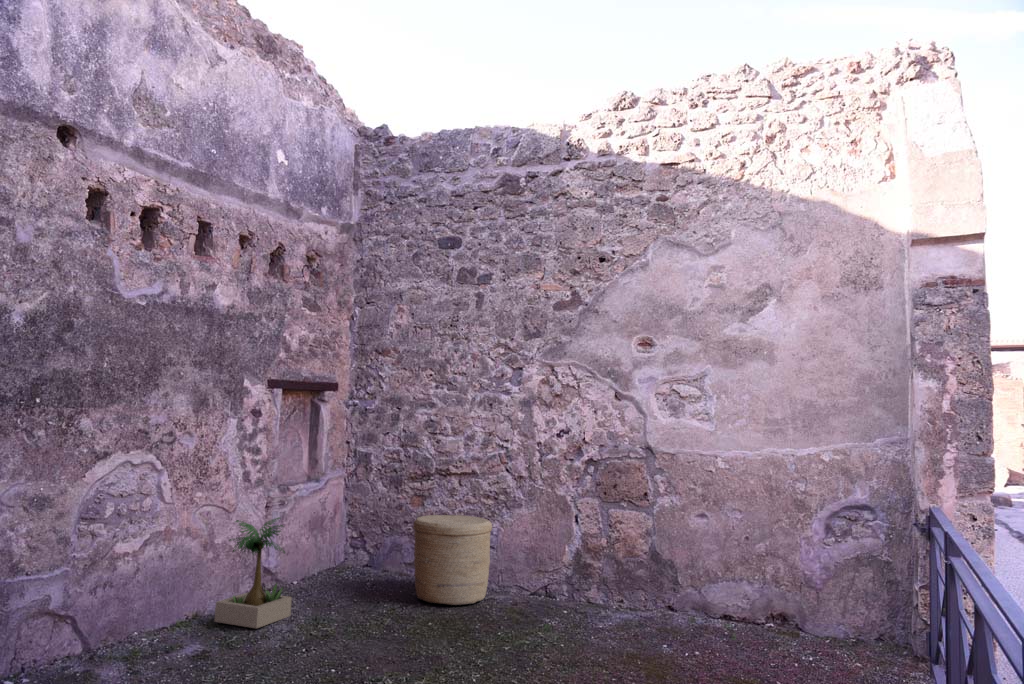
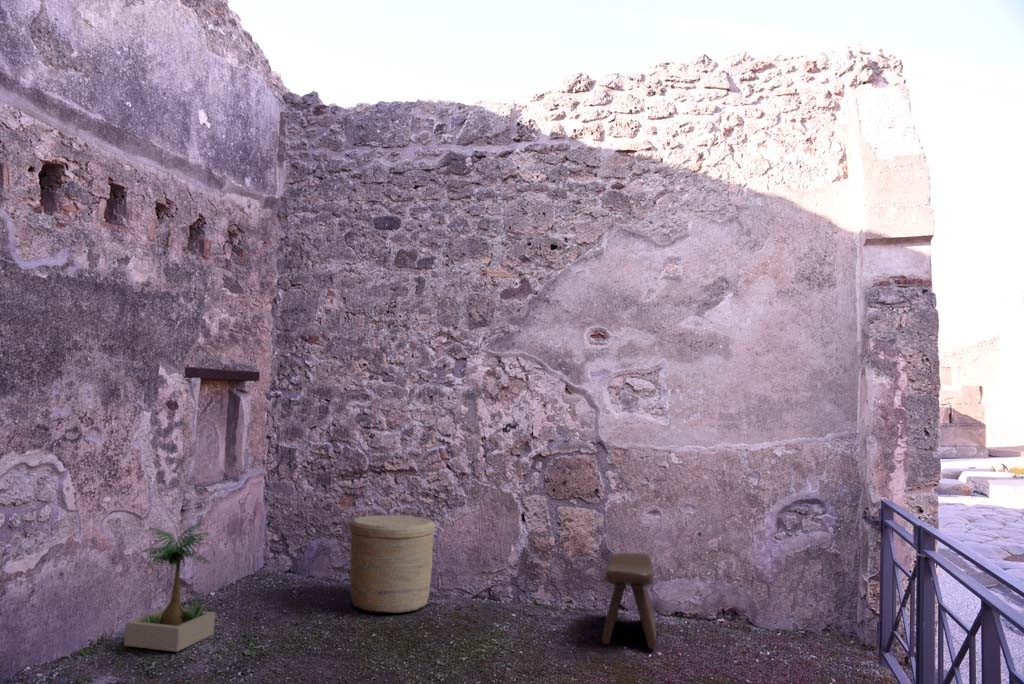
stool: none [641,555,703,646] -> present [602,553,656,649]

